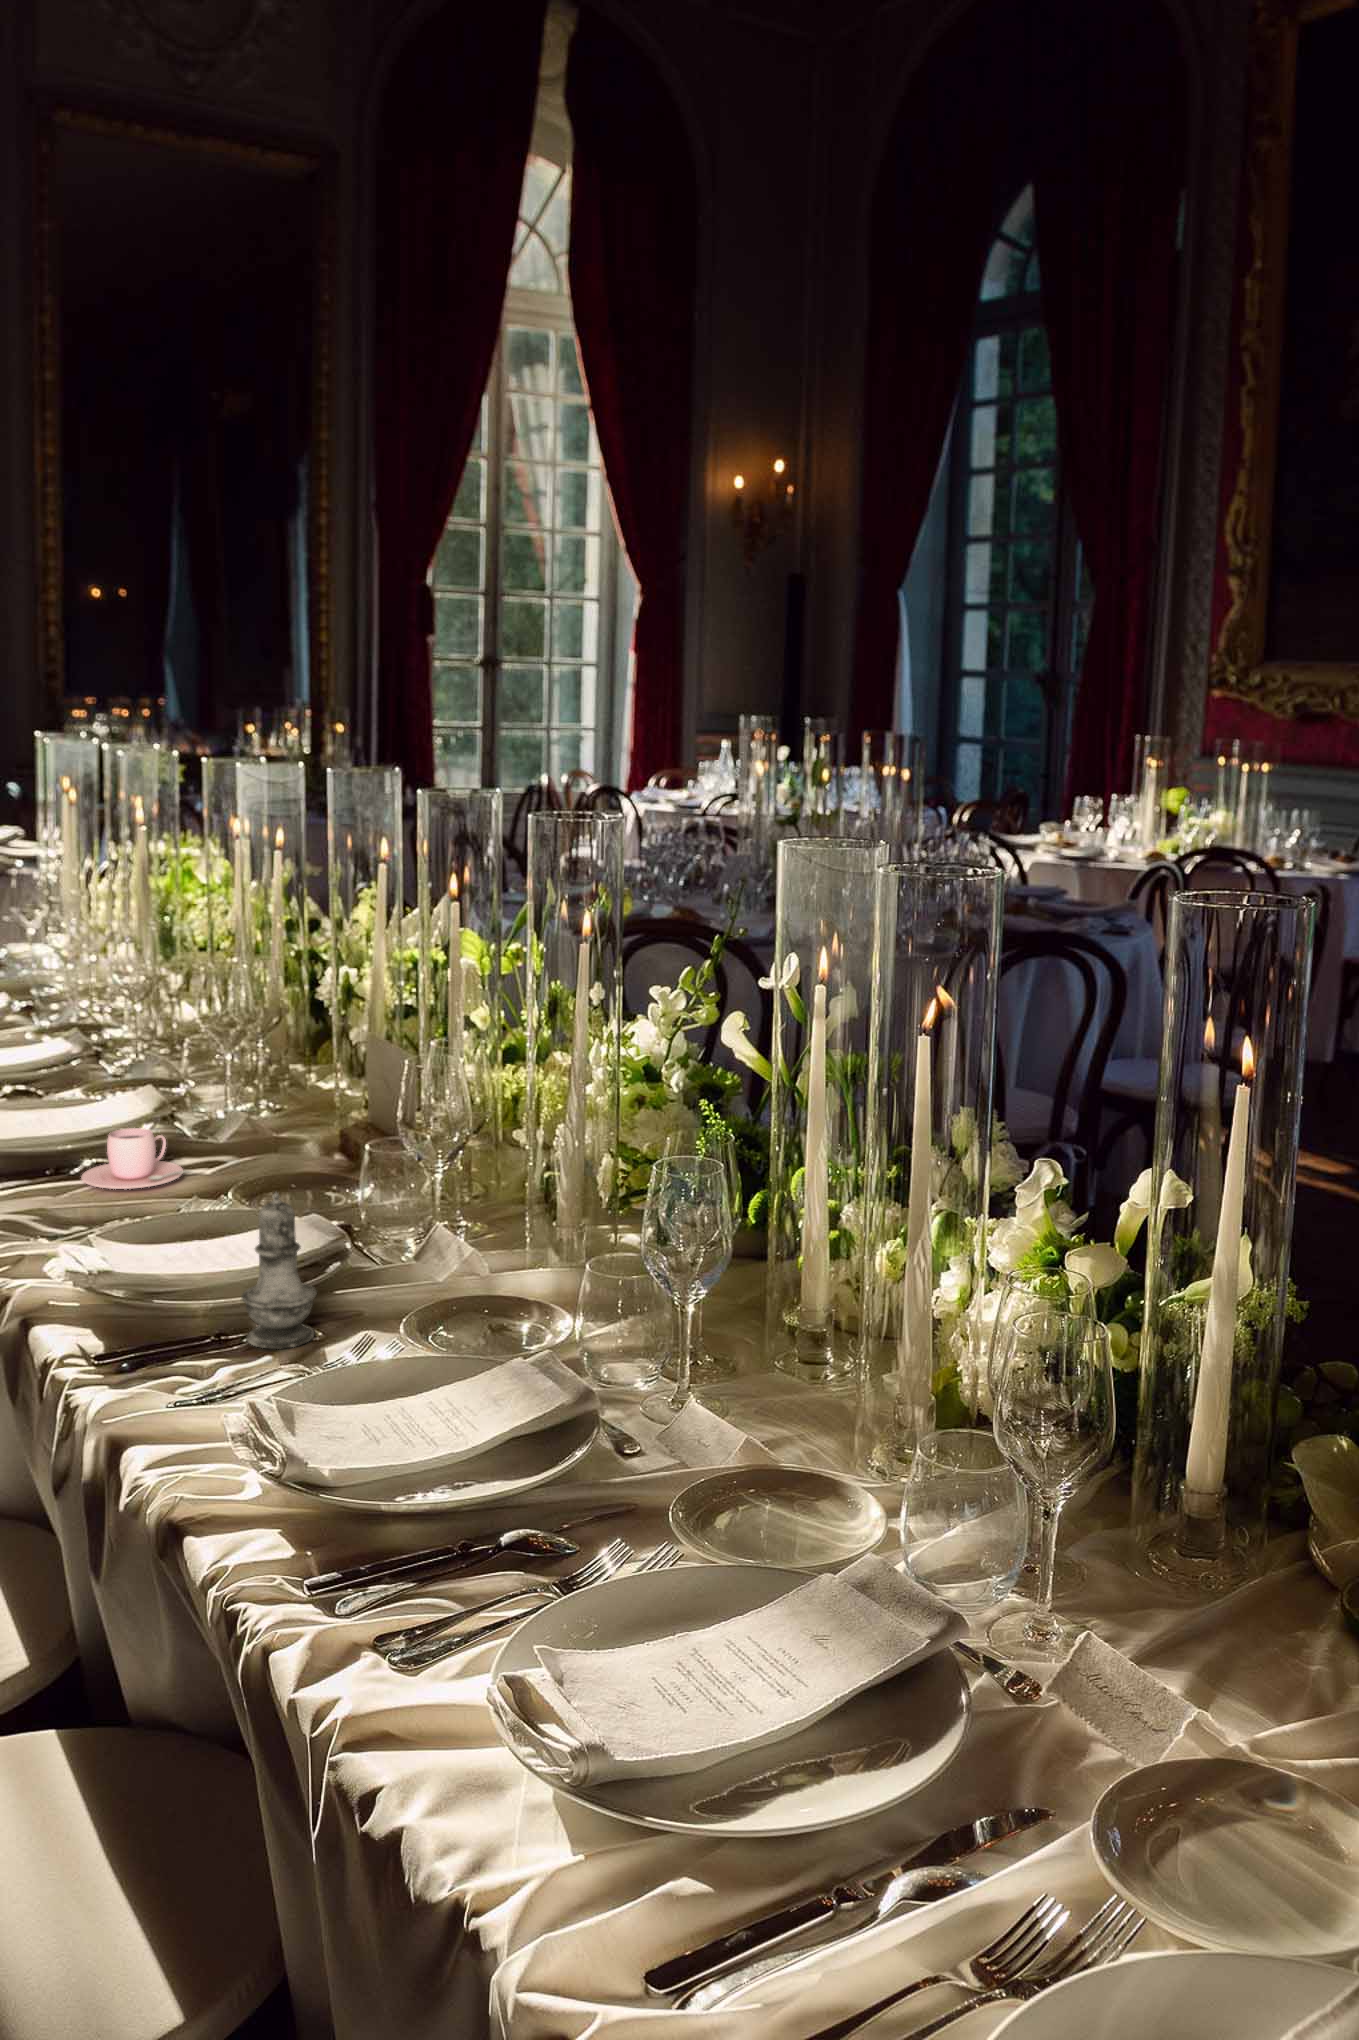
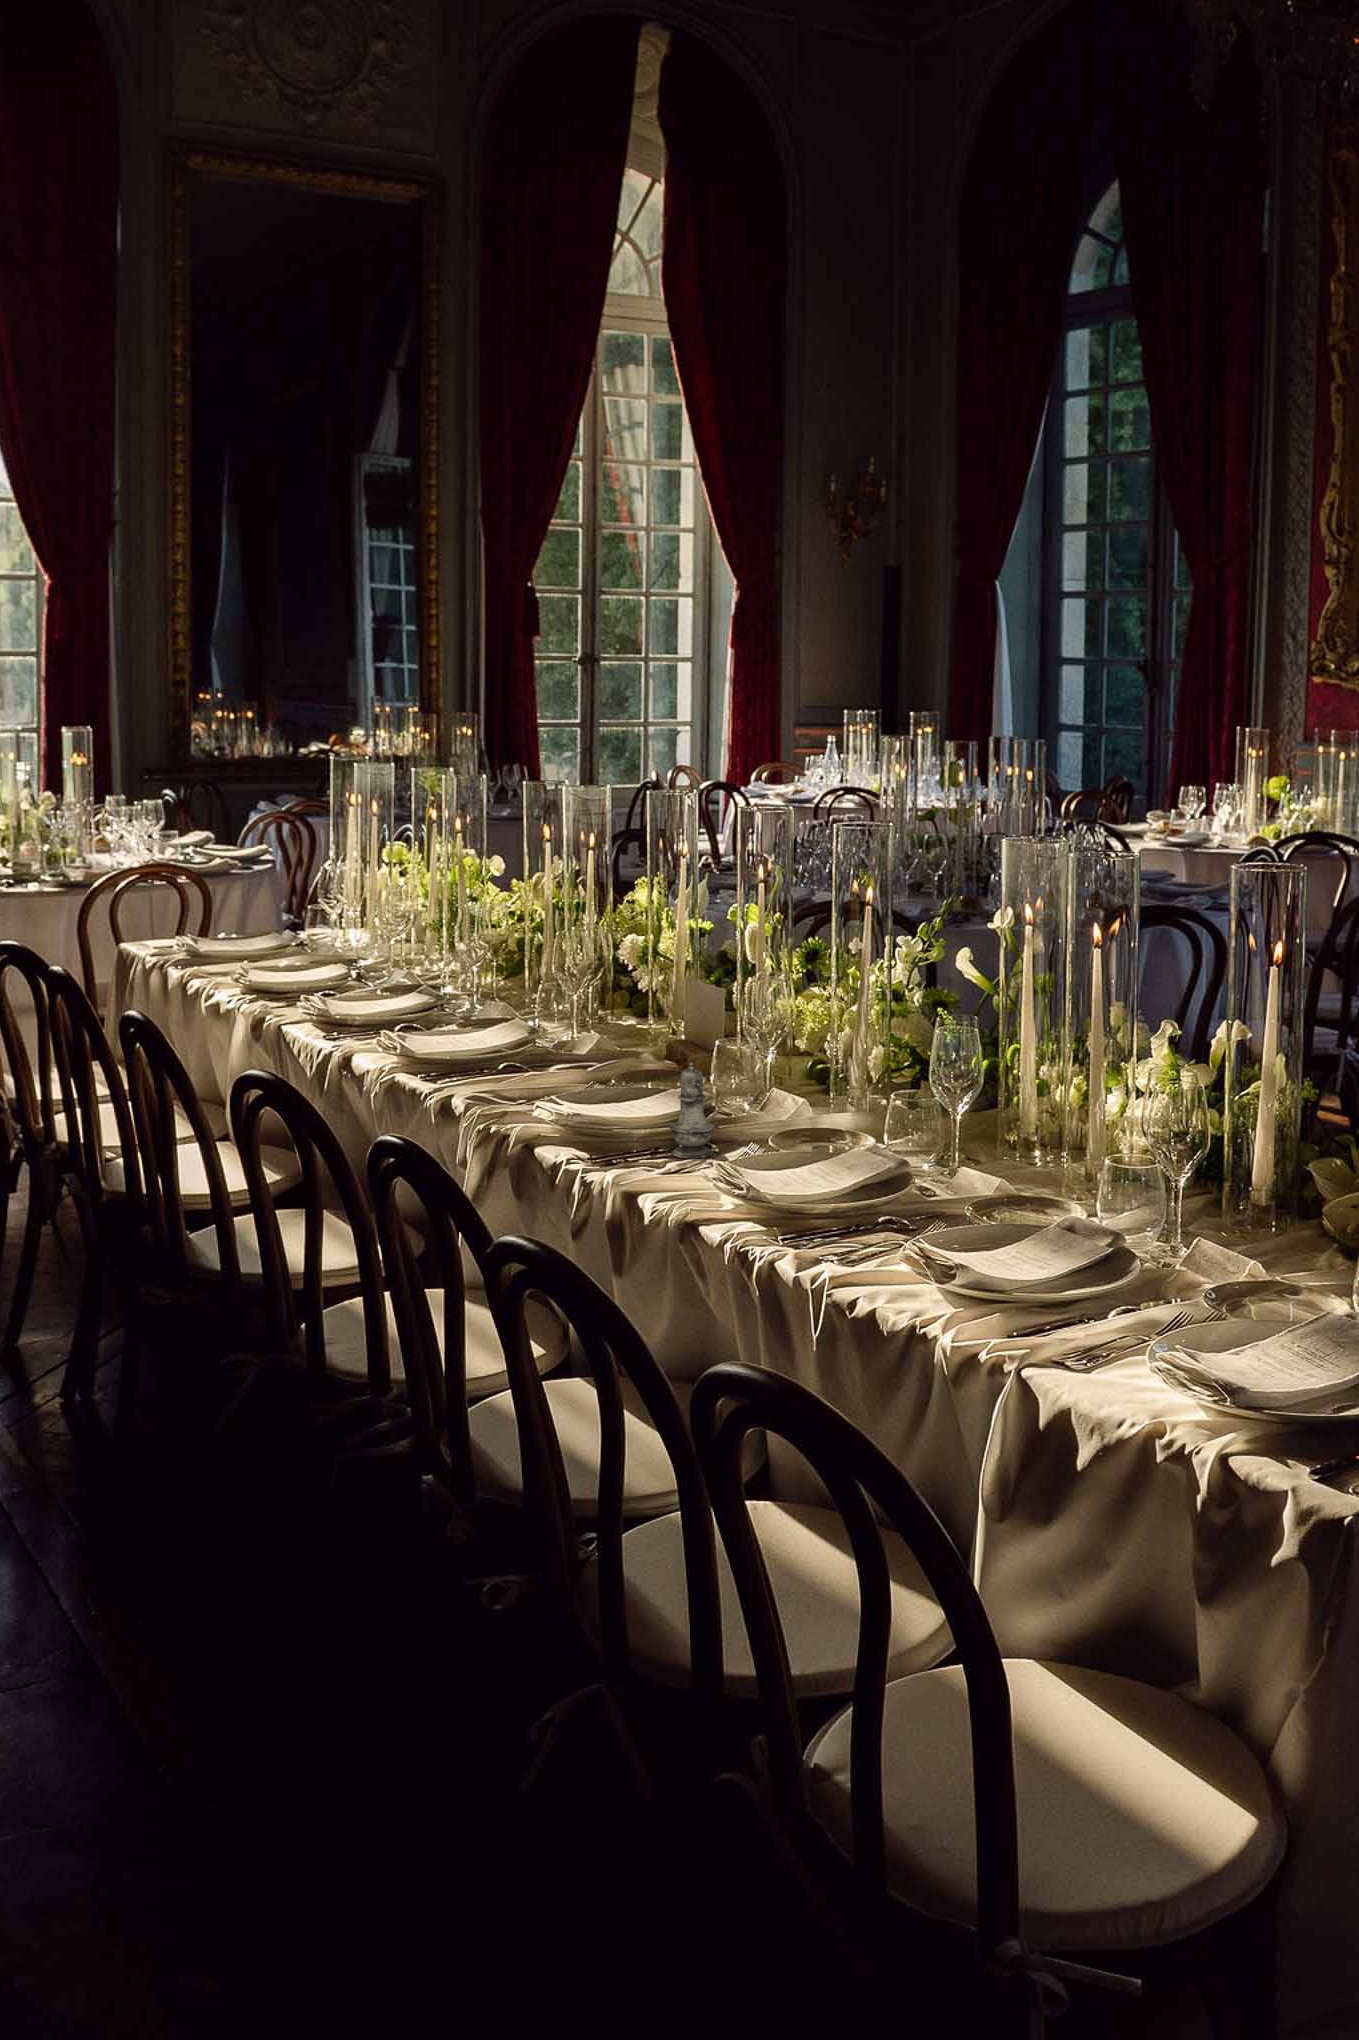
teacup: present [81,1128,189,1189] -> none [503,998,578,1084]

